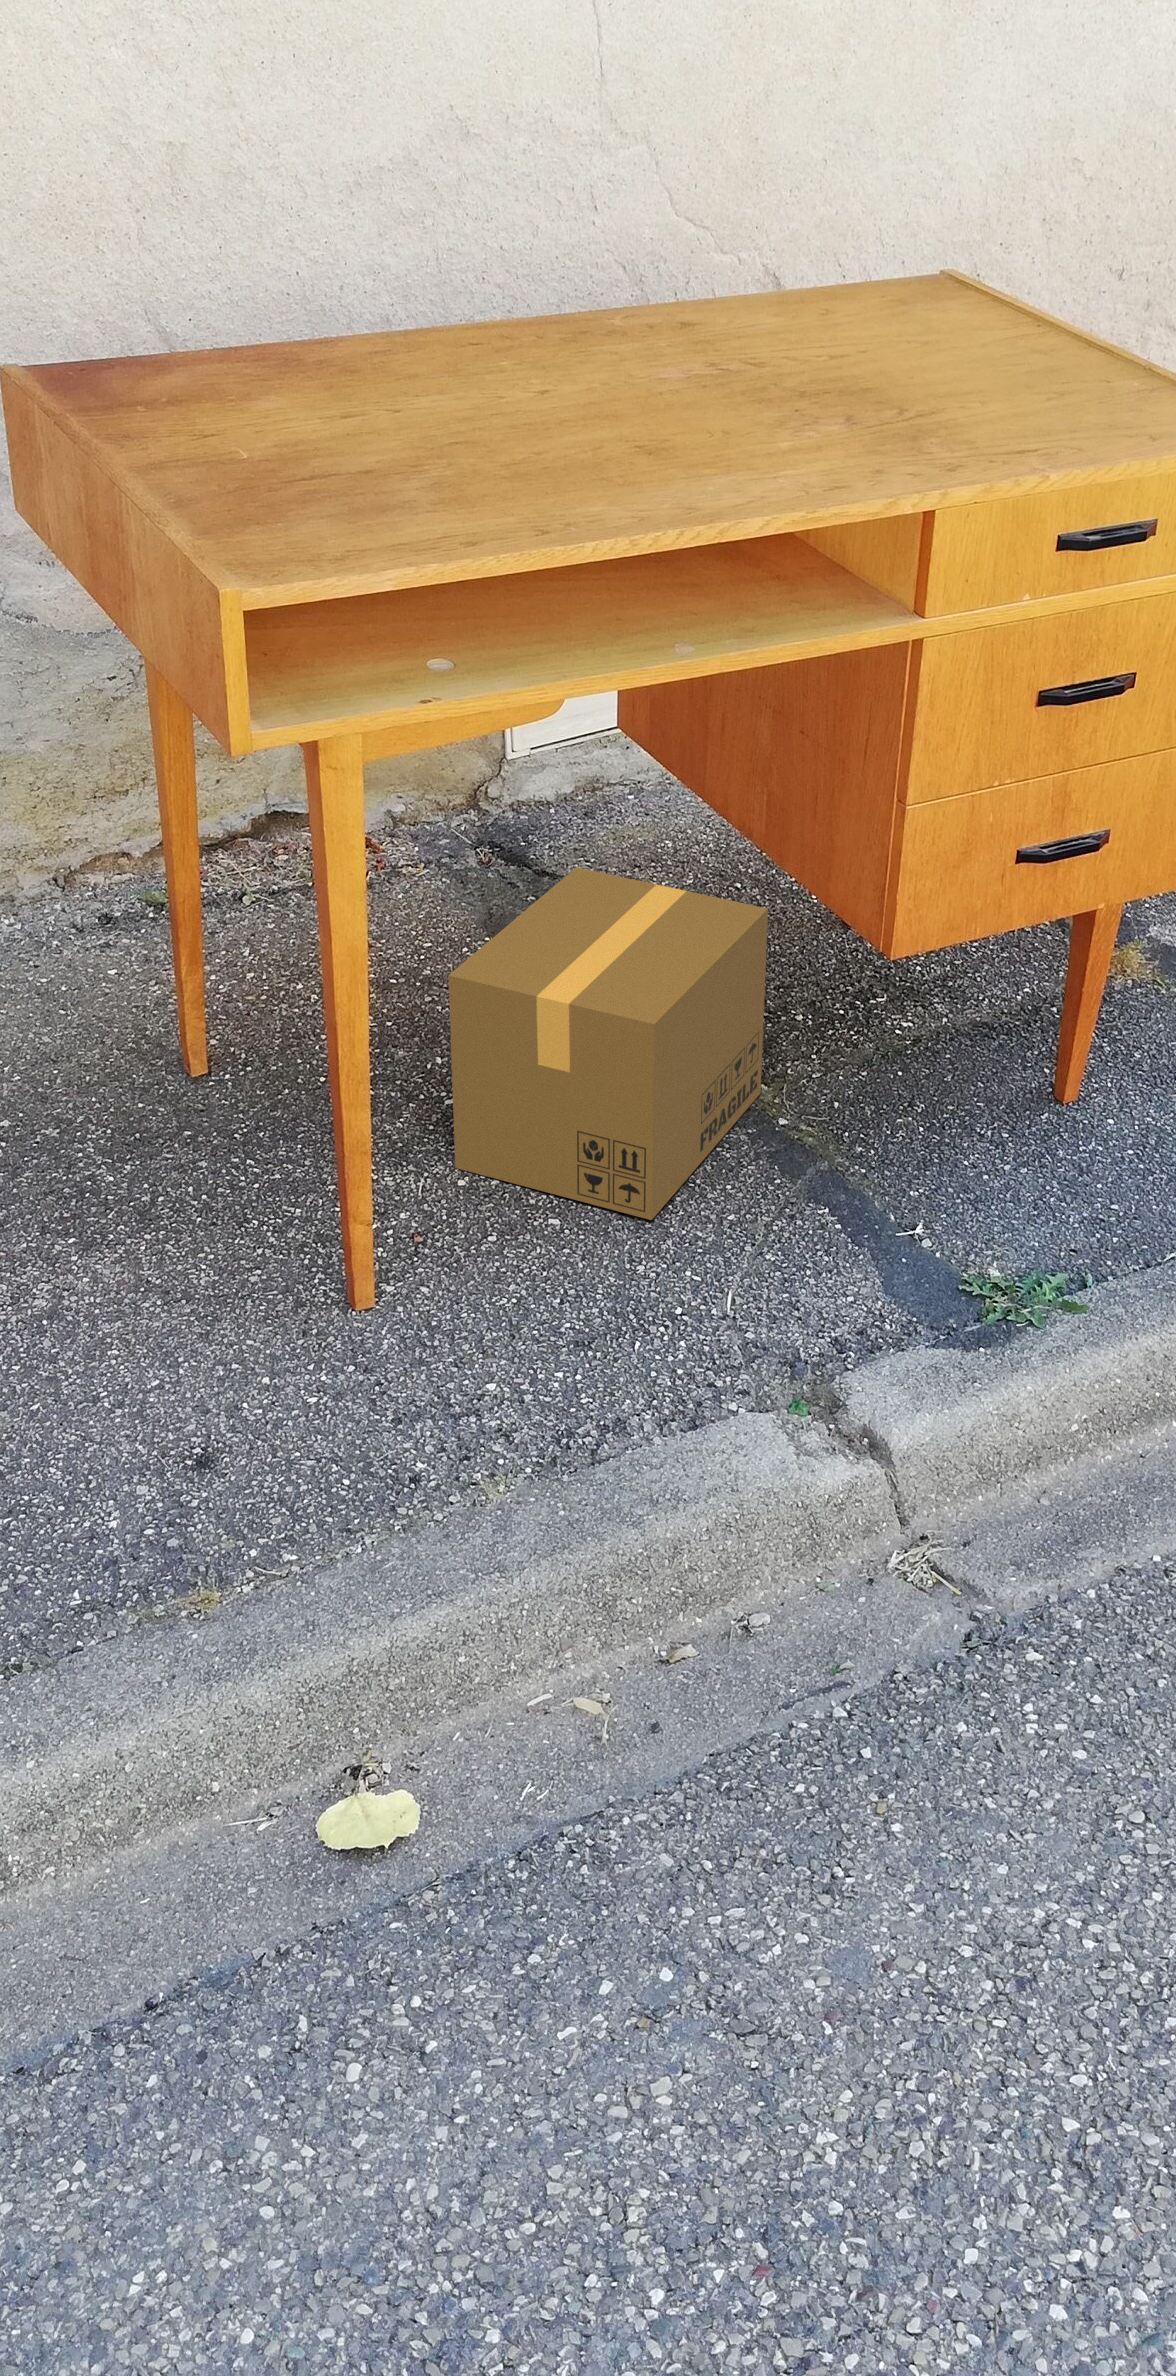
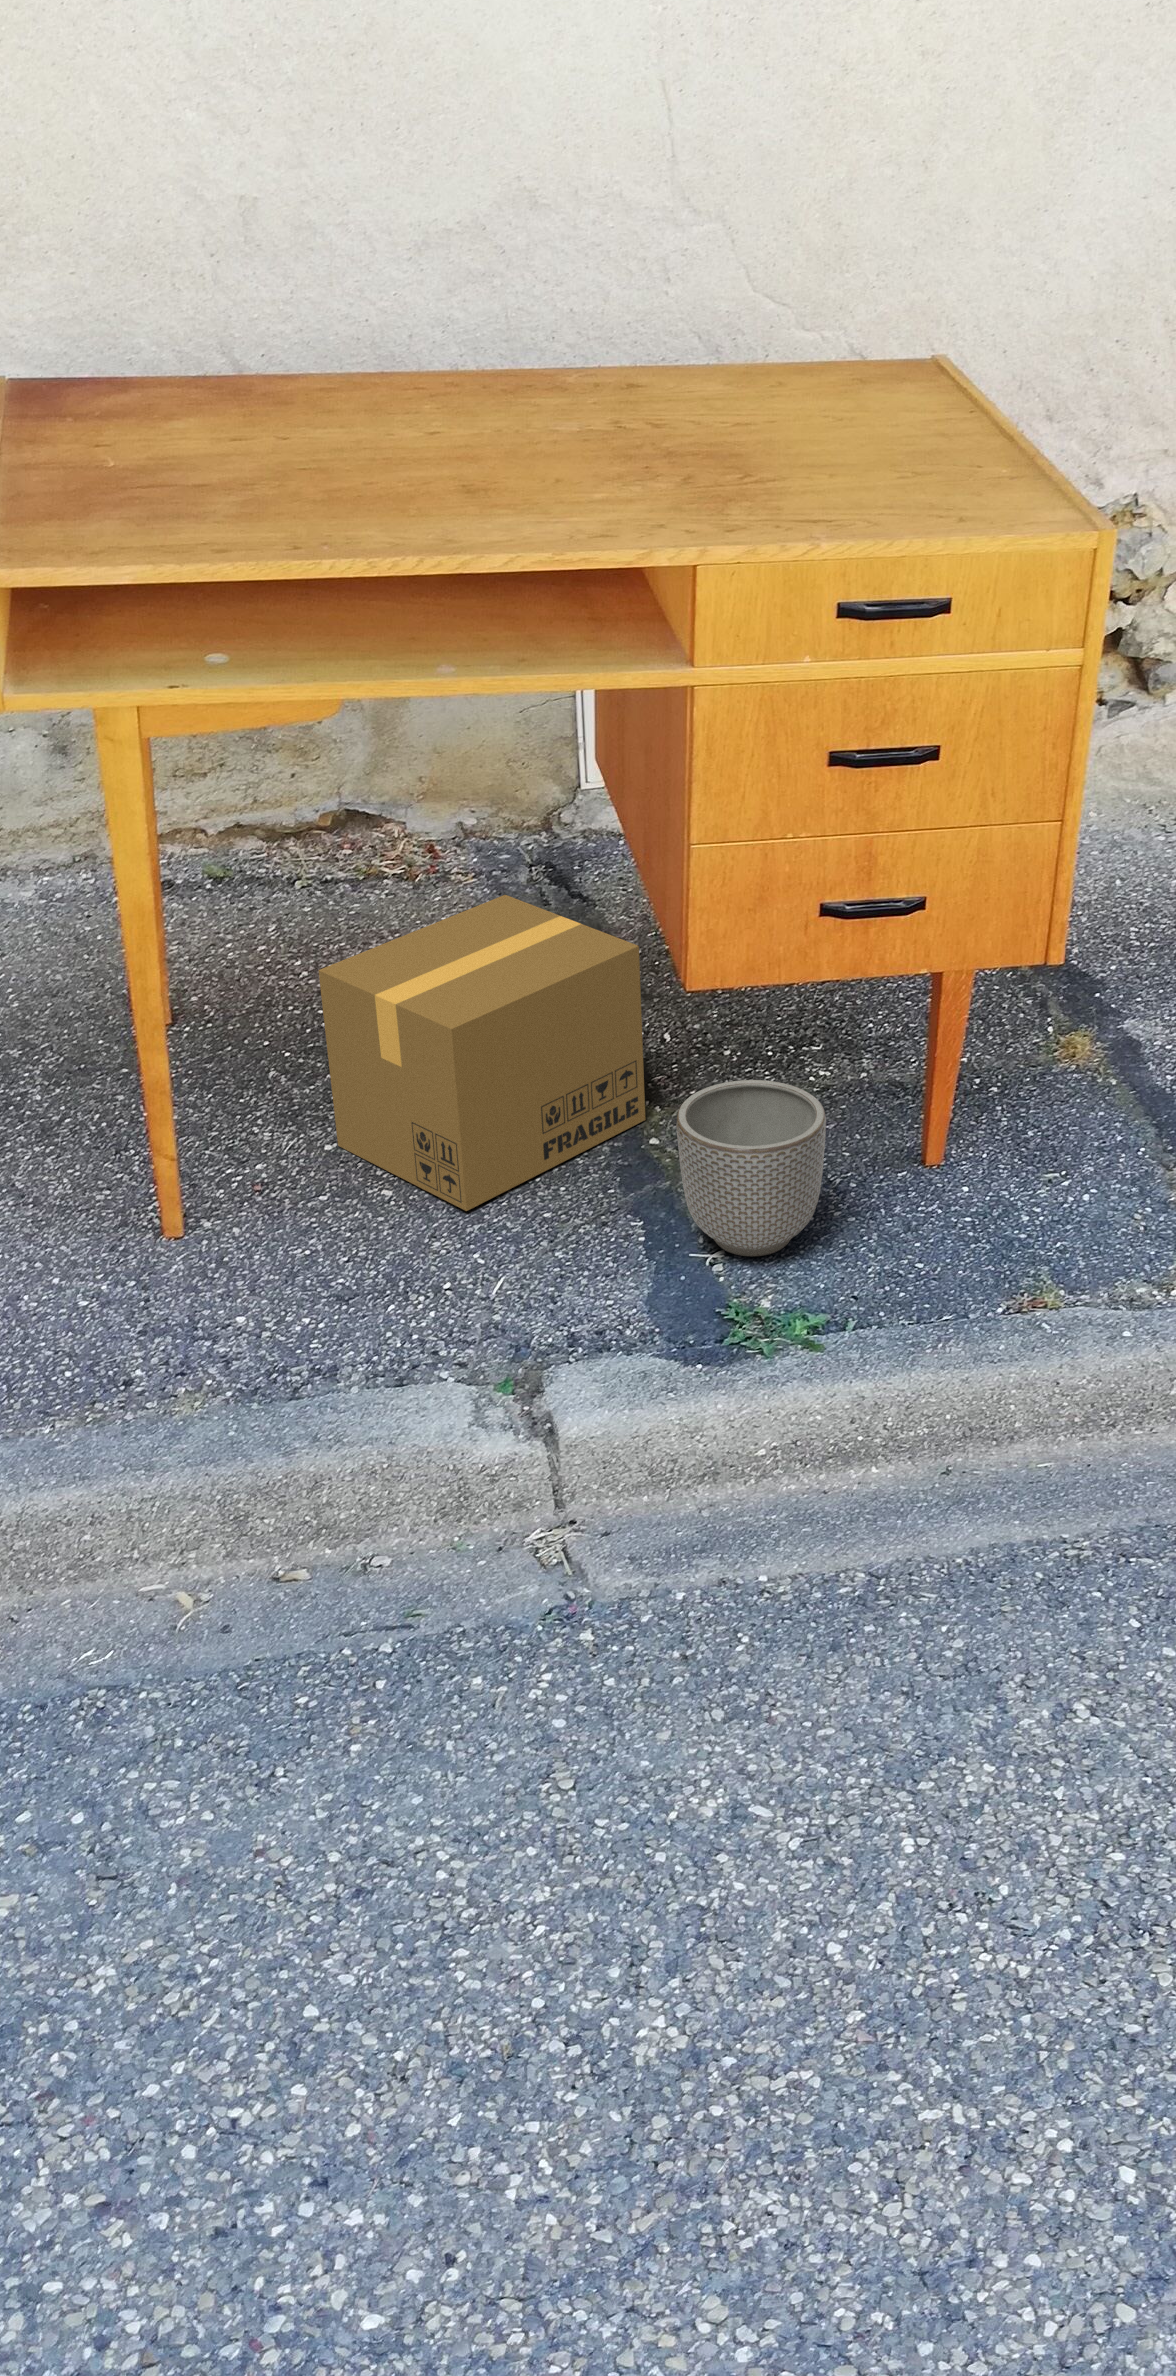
planter: none [891,1037,1051,1224] -> present [676,1080,826,1256]

